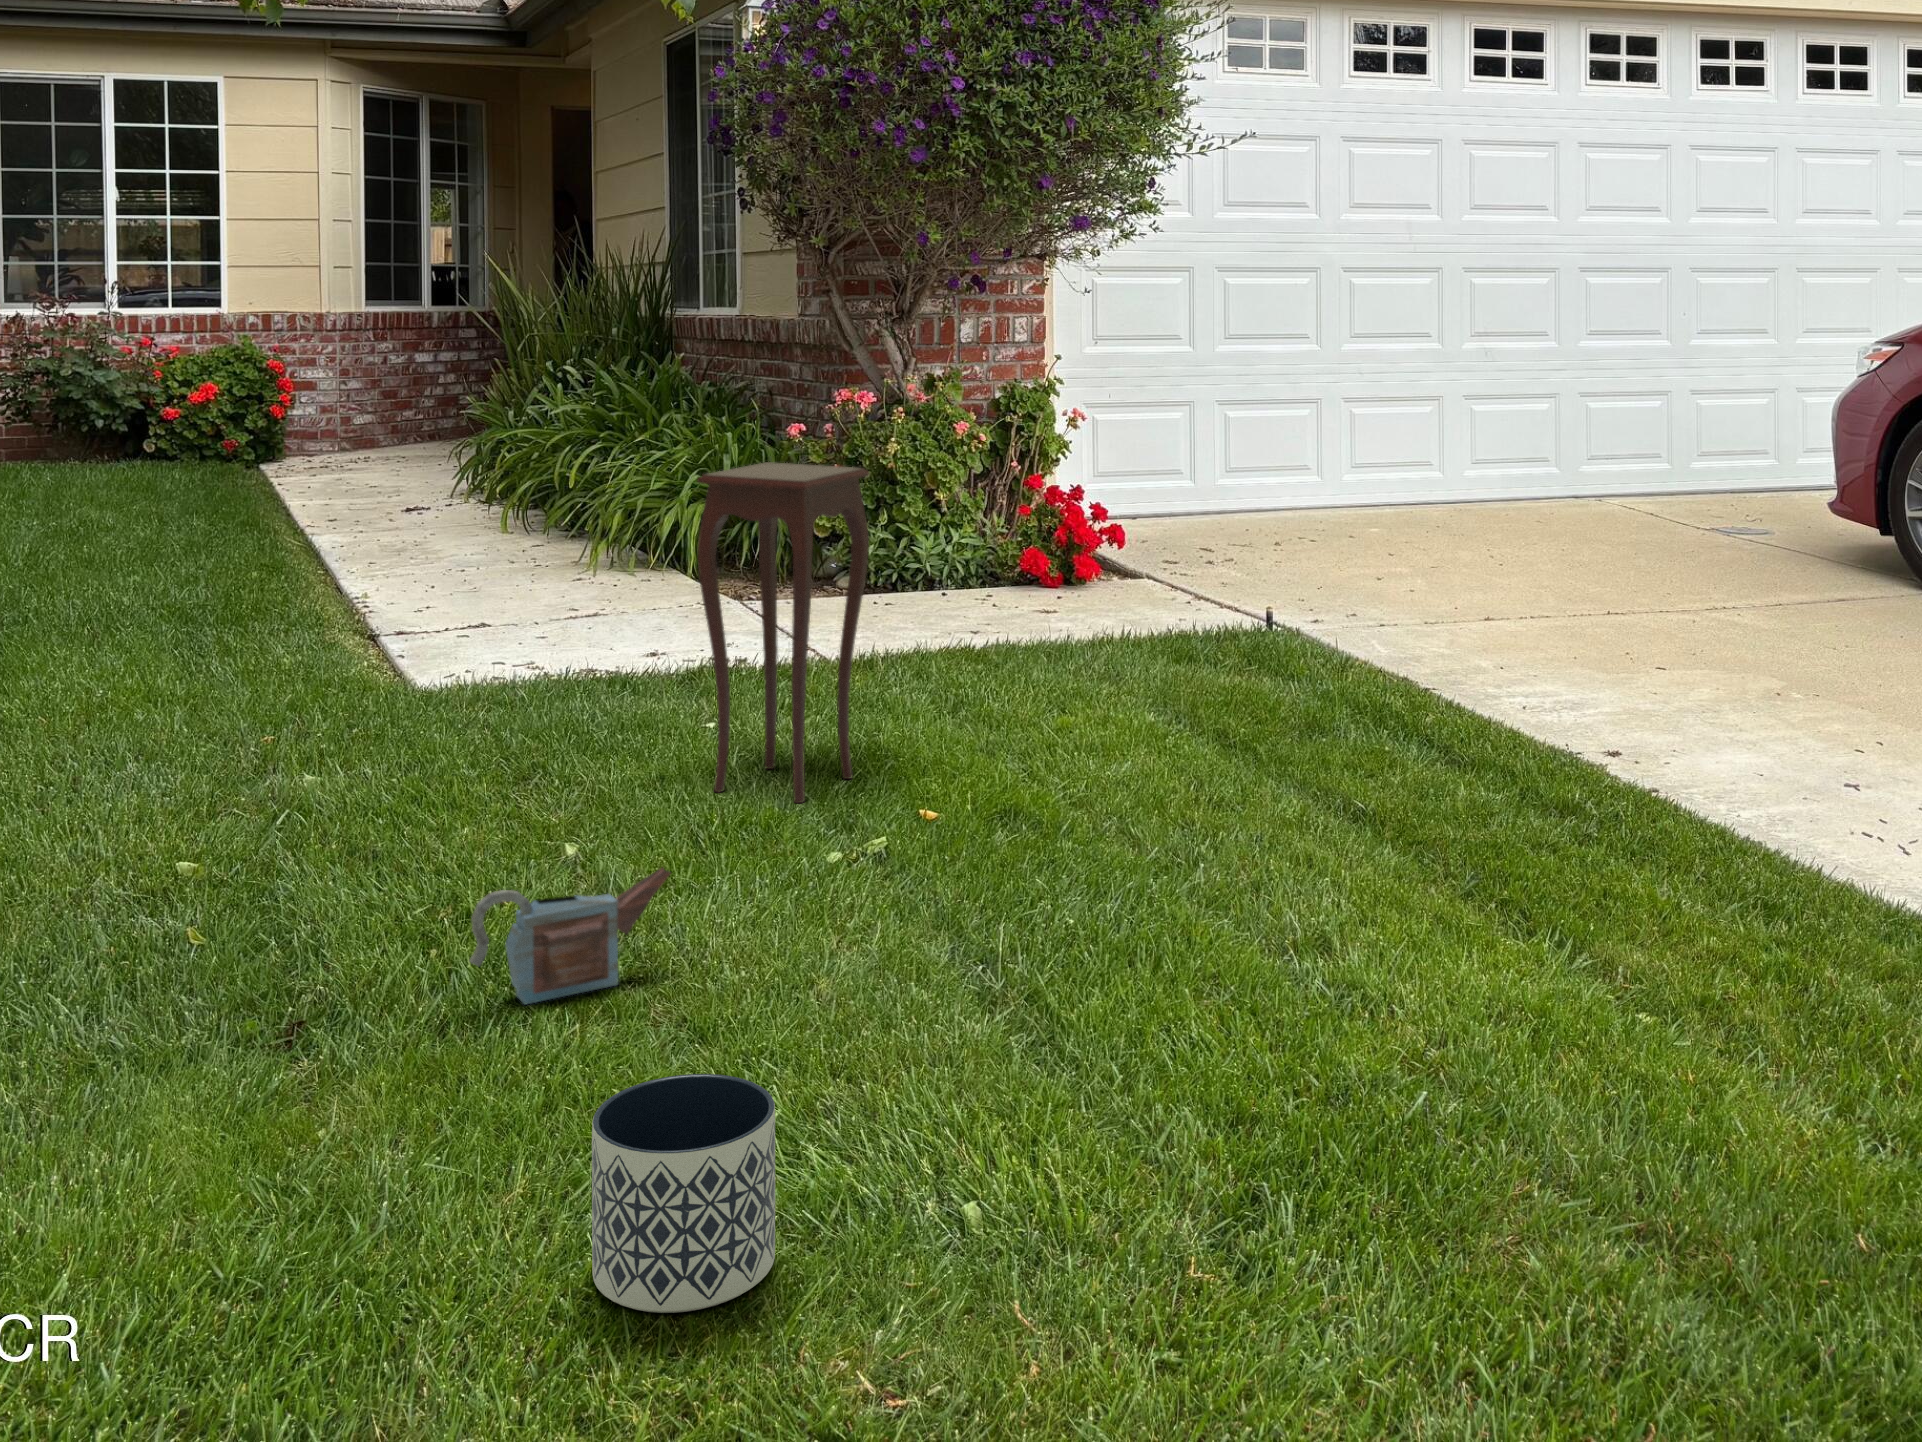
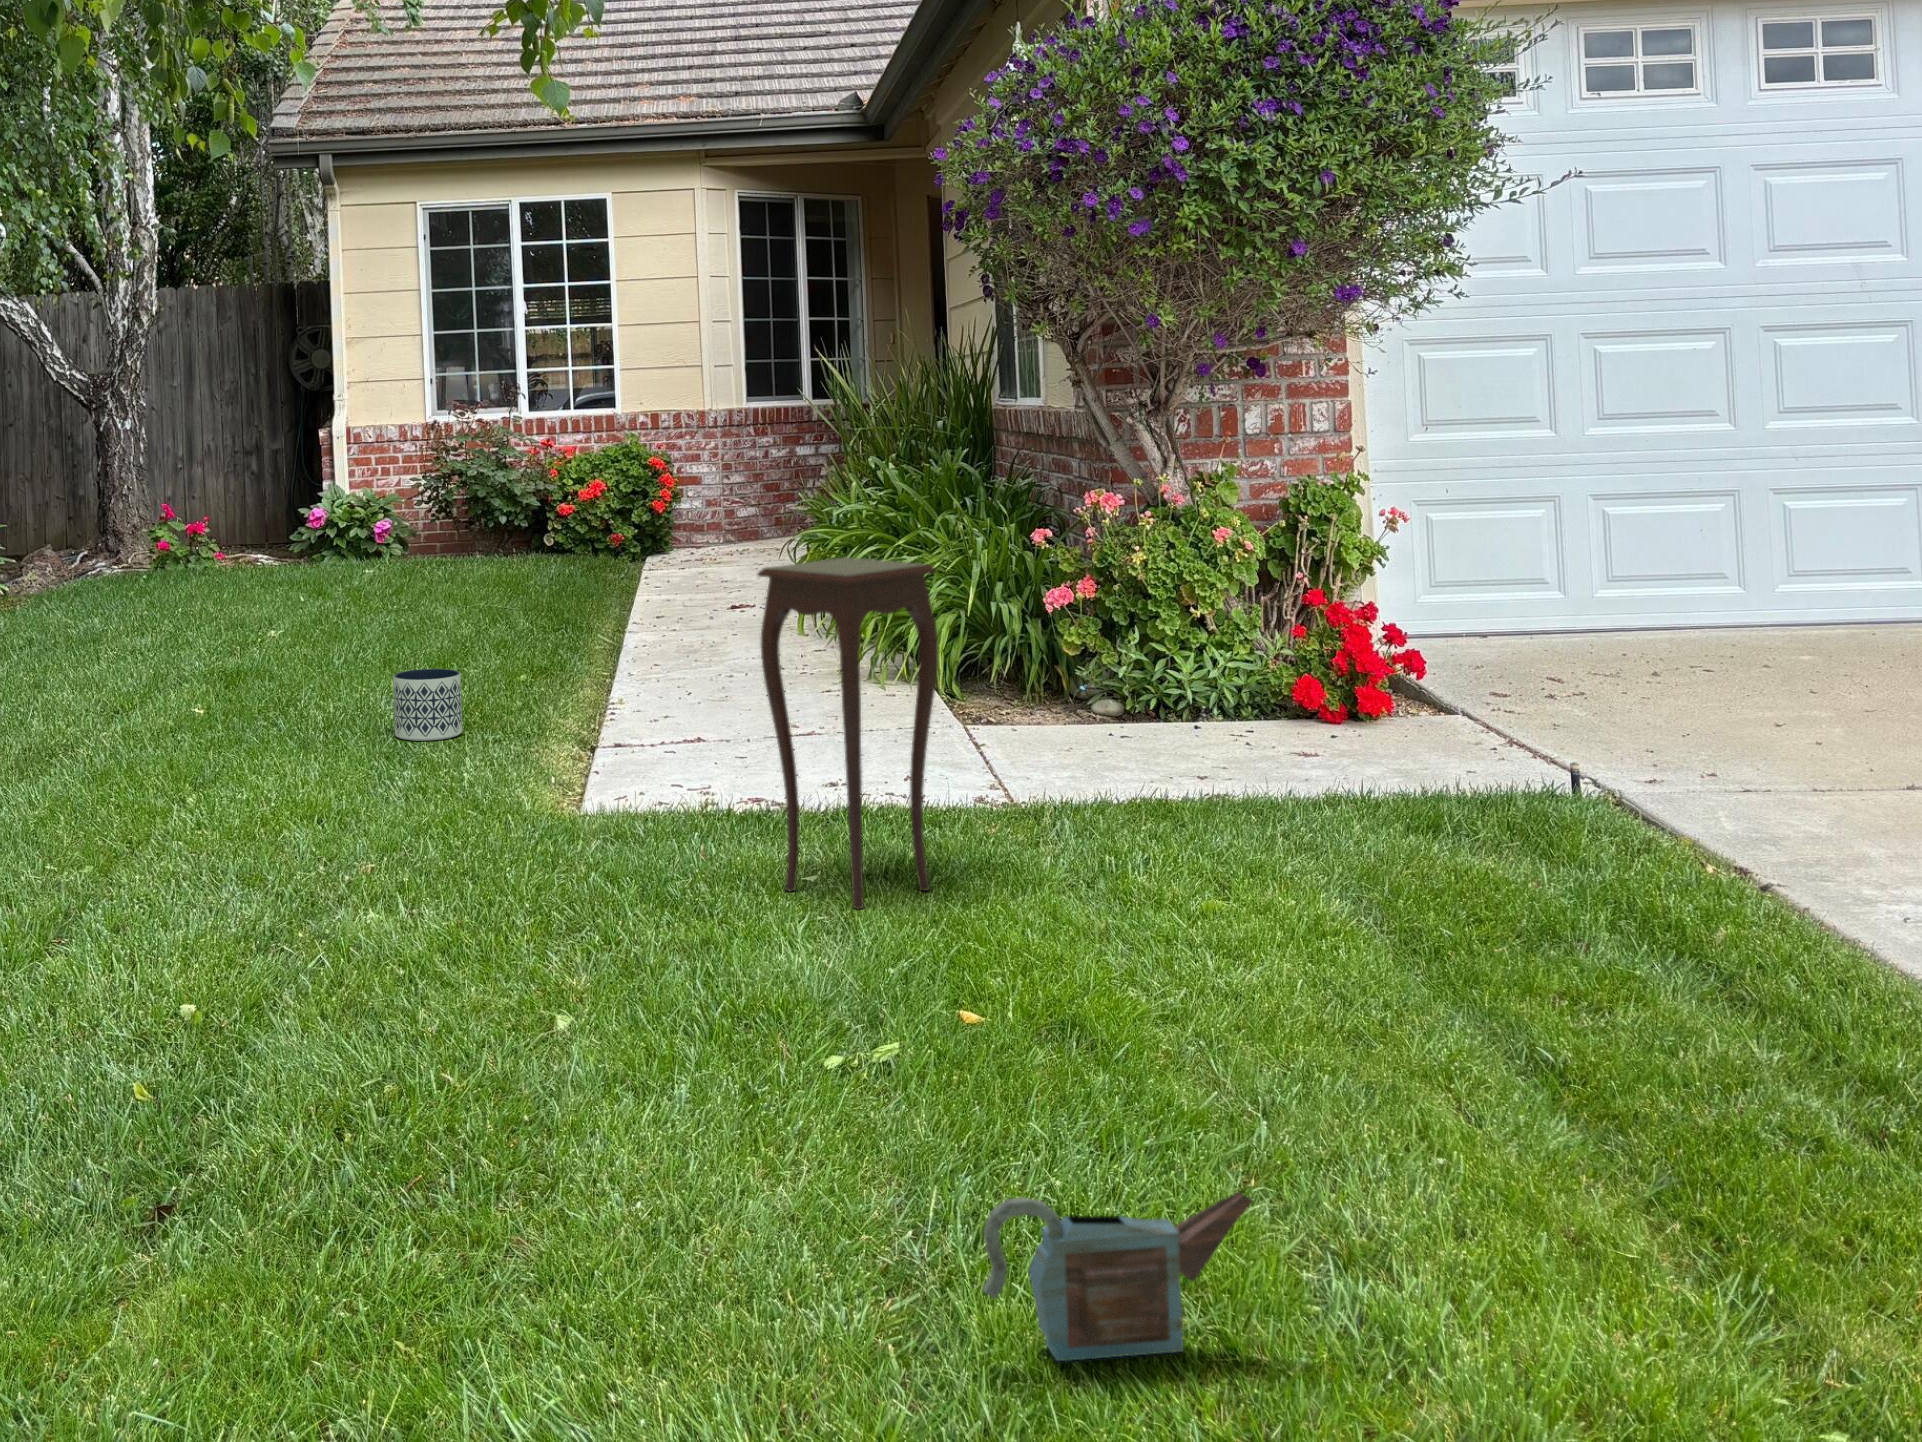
watering can: present [470,868,671,1004] -> present [983,1191,1253,1361]
planter: present [592,1074,775,1313] -> present [393,669,462,741]

